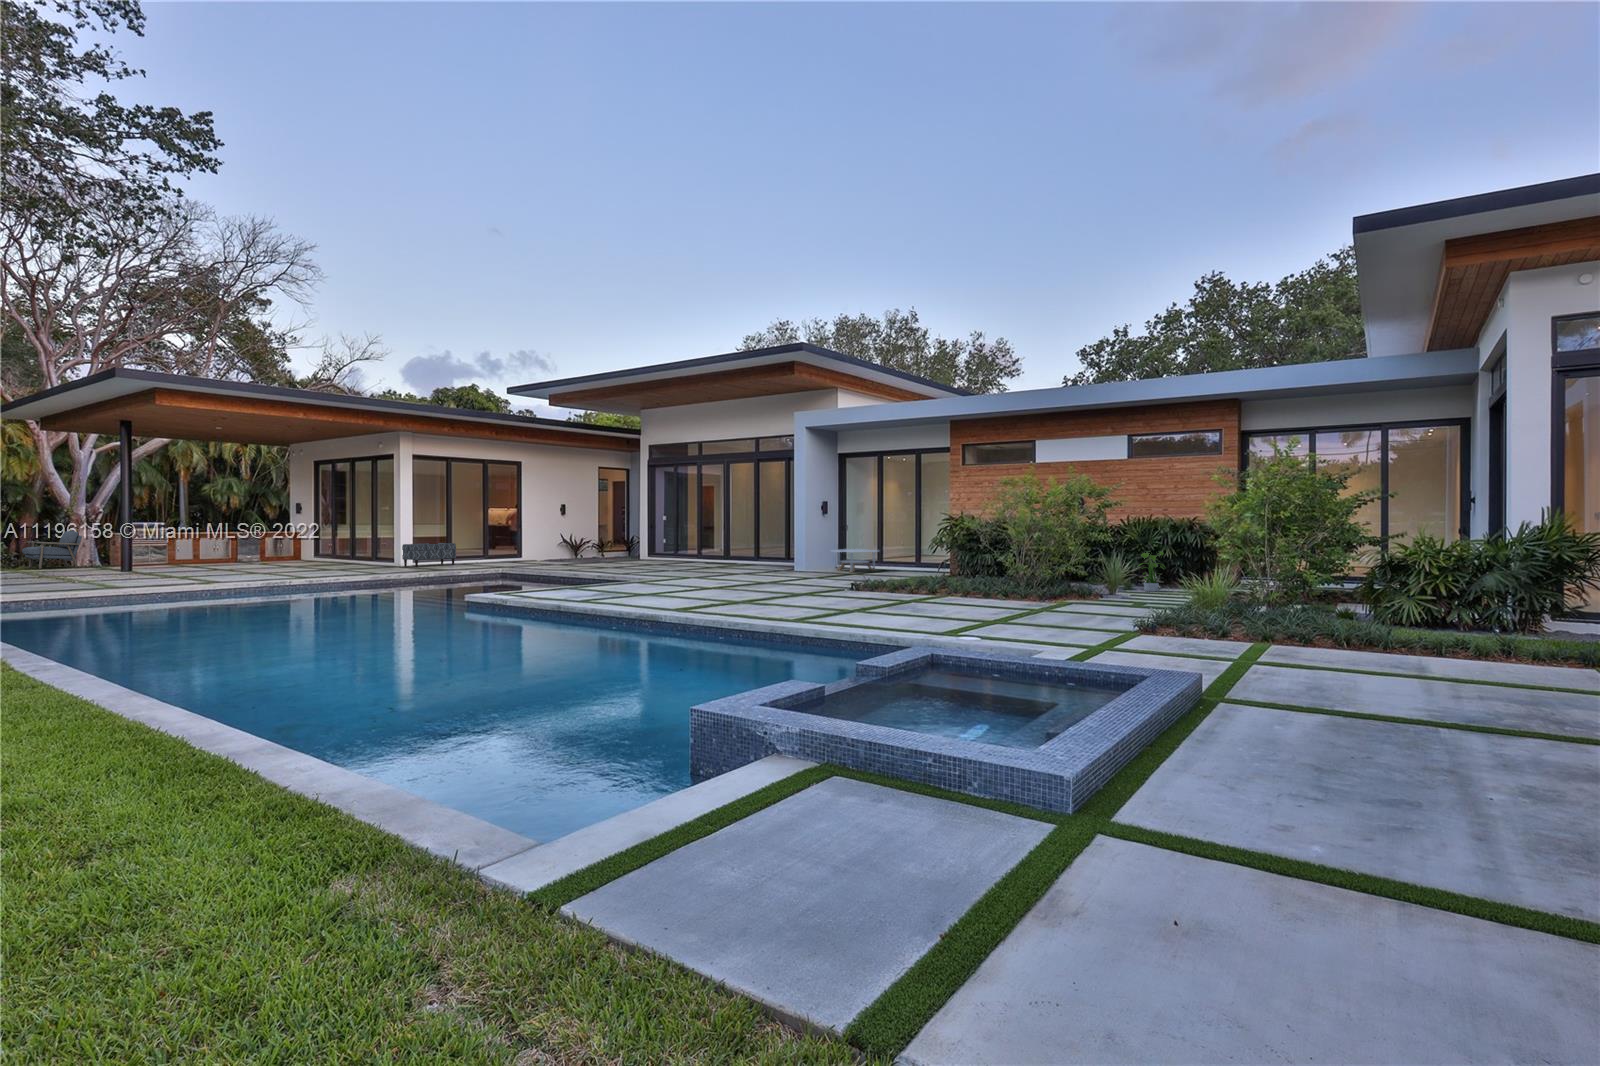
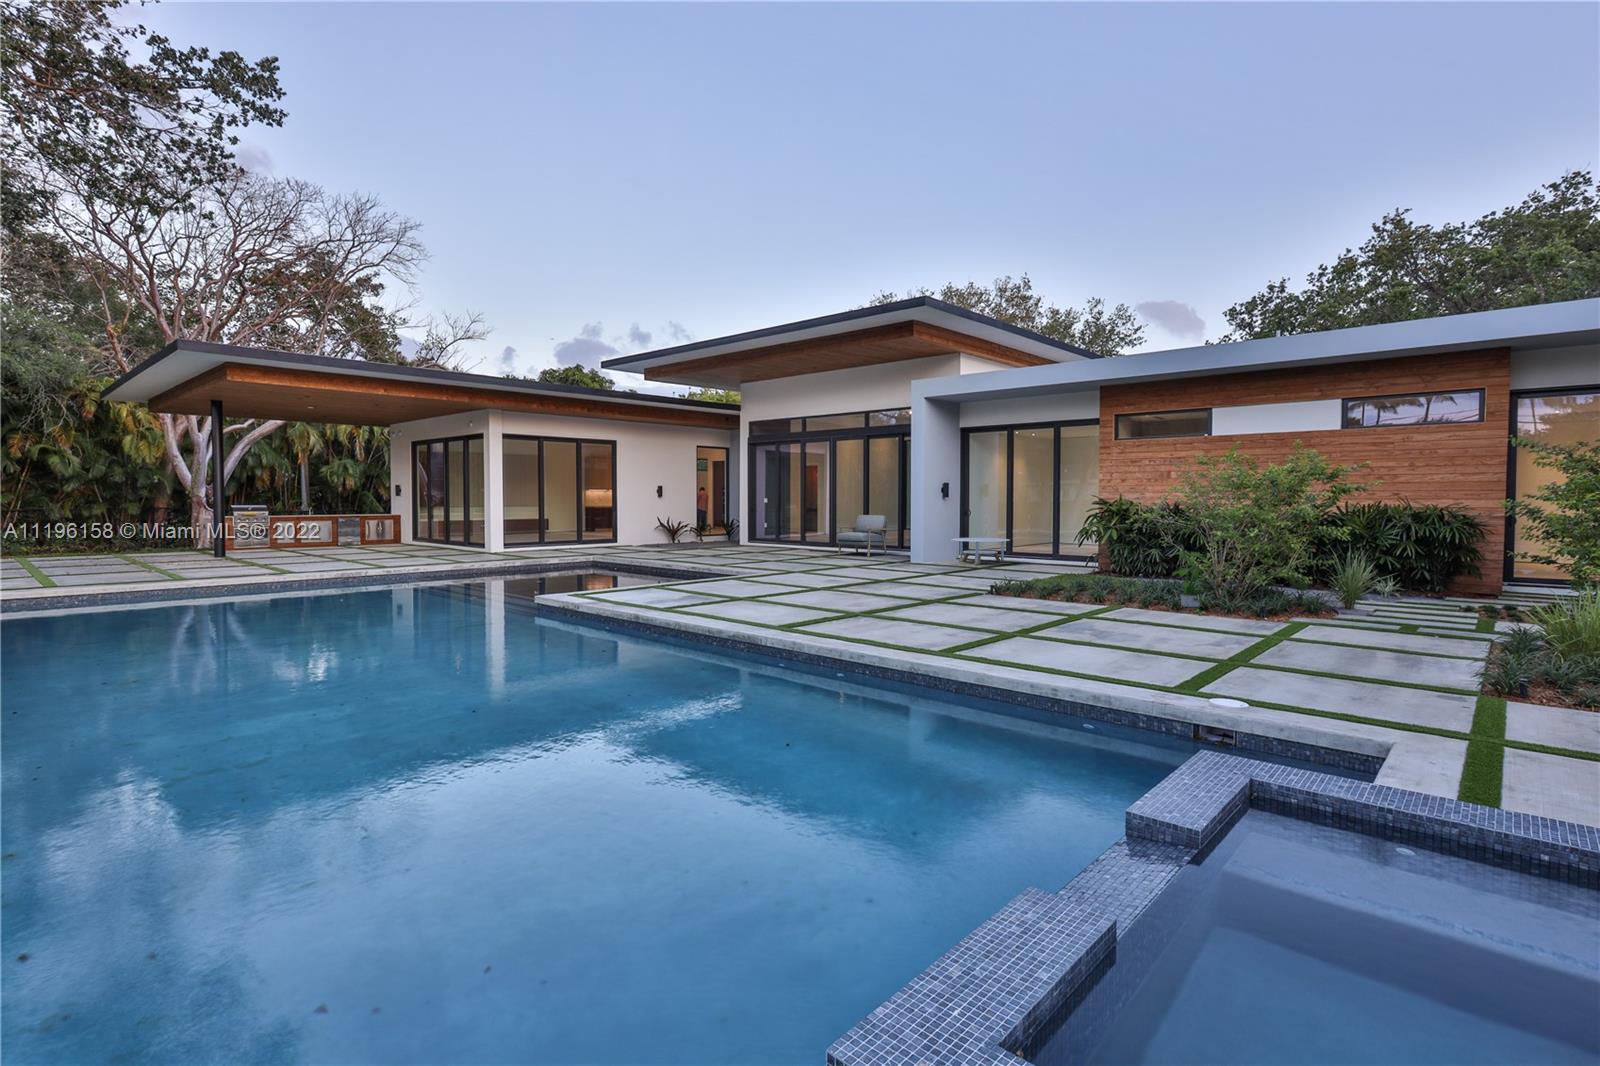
armchair: present [22,531,82,569] -> present [837,515,889,557]
bench: present [402,543,456,567] -> none [494,527,549,553]
potted plant: present [1138,551,1166,592] -> present [1173,552,1211,607]

